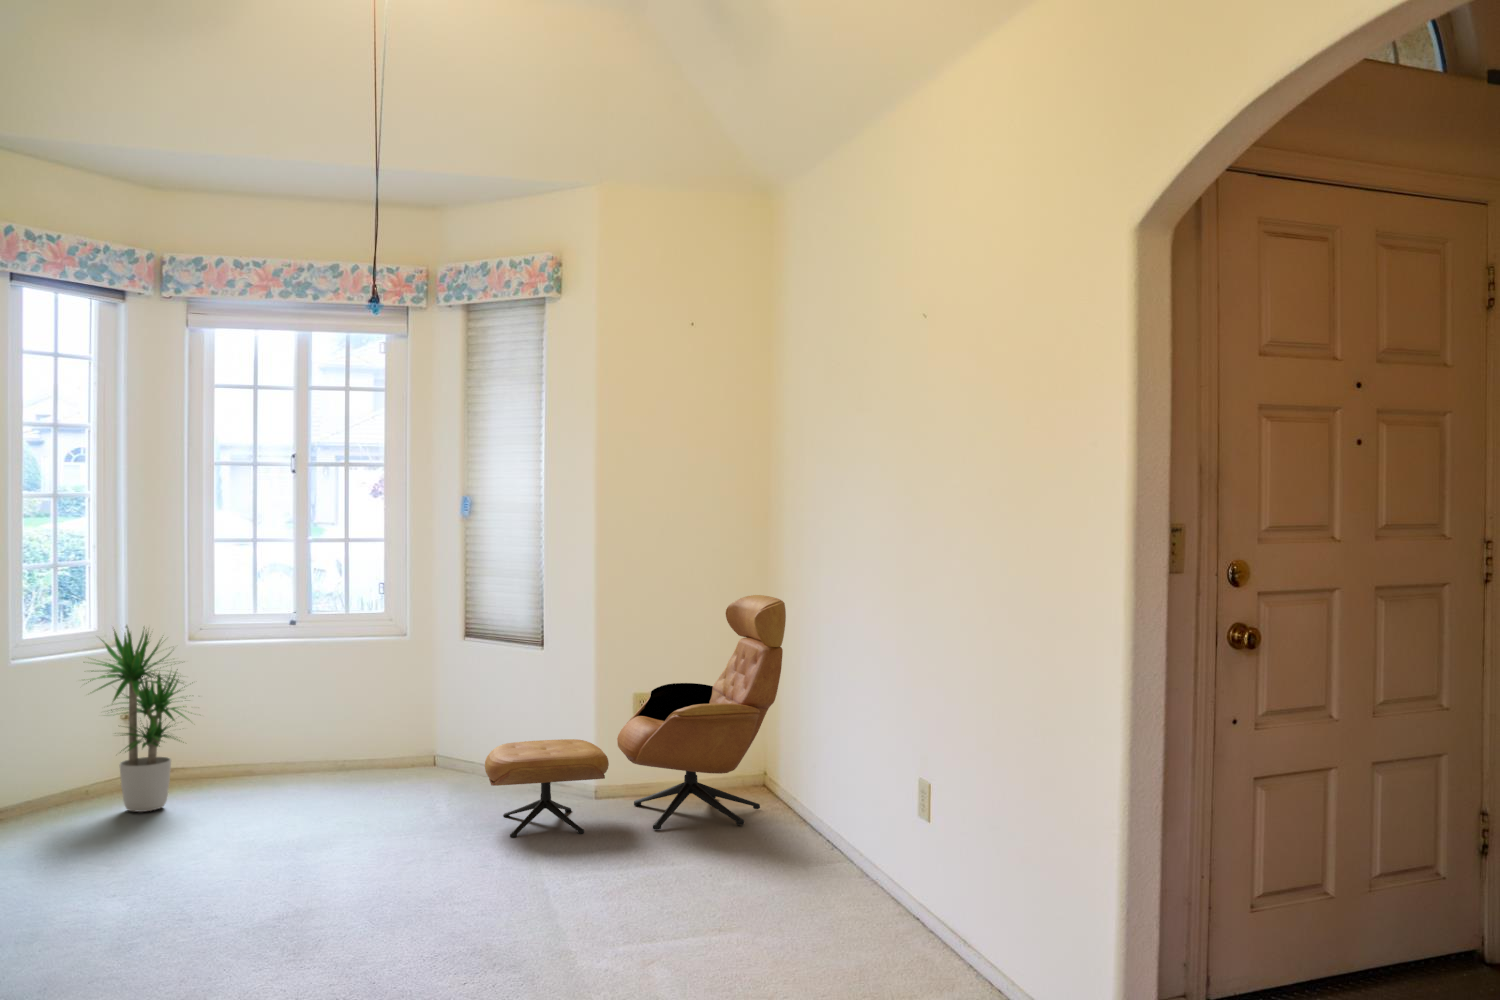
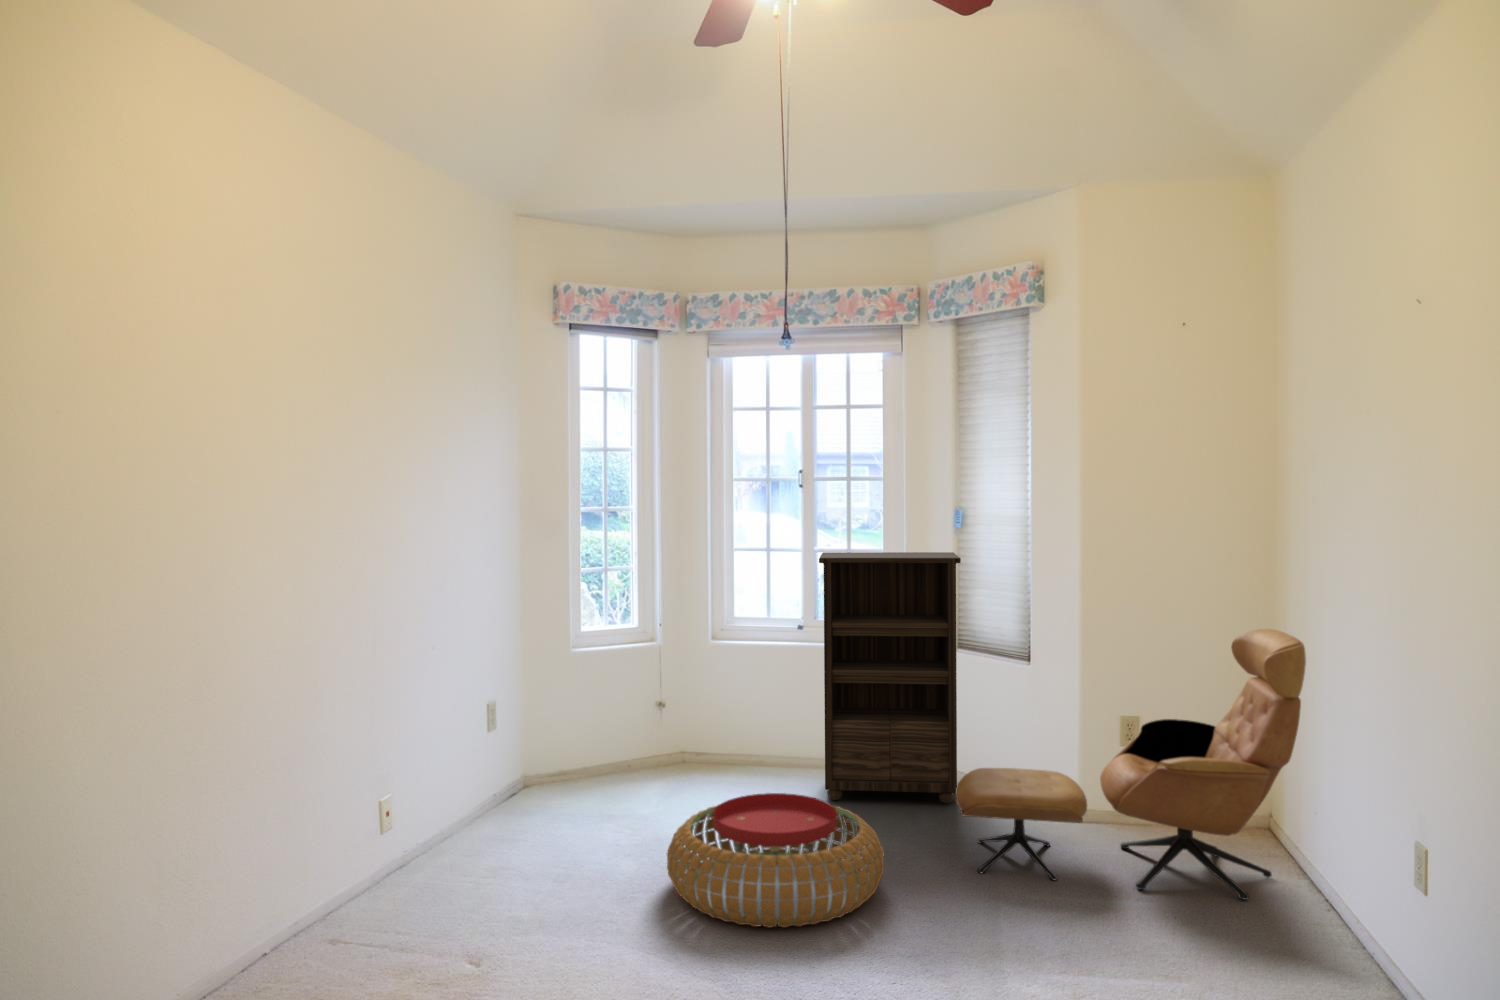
bookshelf: none [326,541,479,802] -> present [819,552,961,803]
potted plant: present [84,628,190,812] -> none [615,620,720,787]
pouf: none [190,780,427,902] -> present [667,793,884,928]

